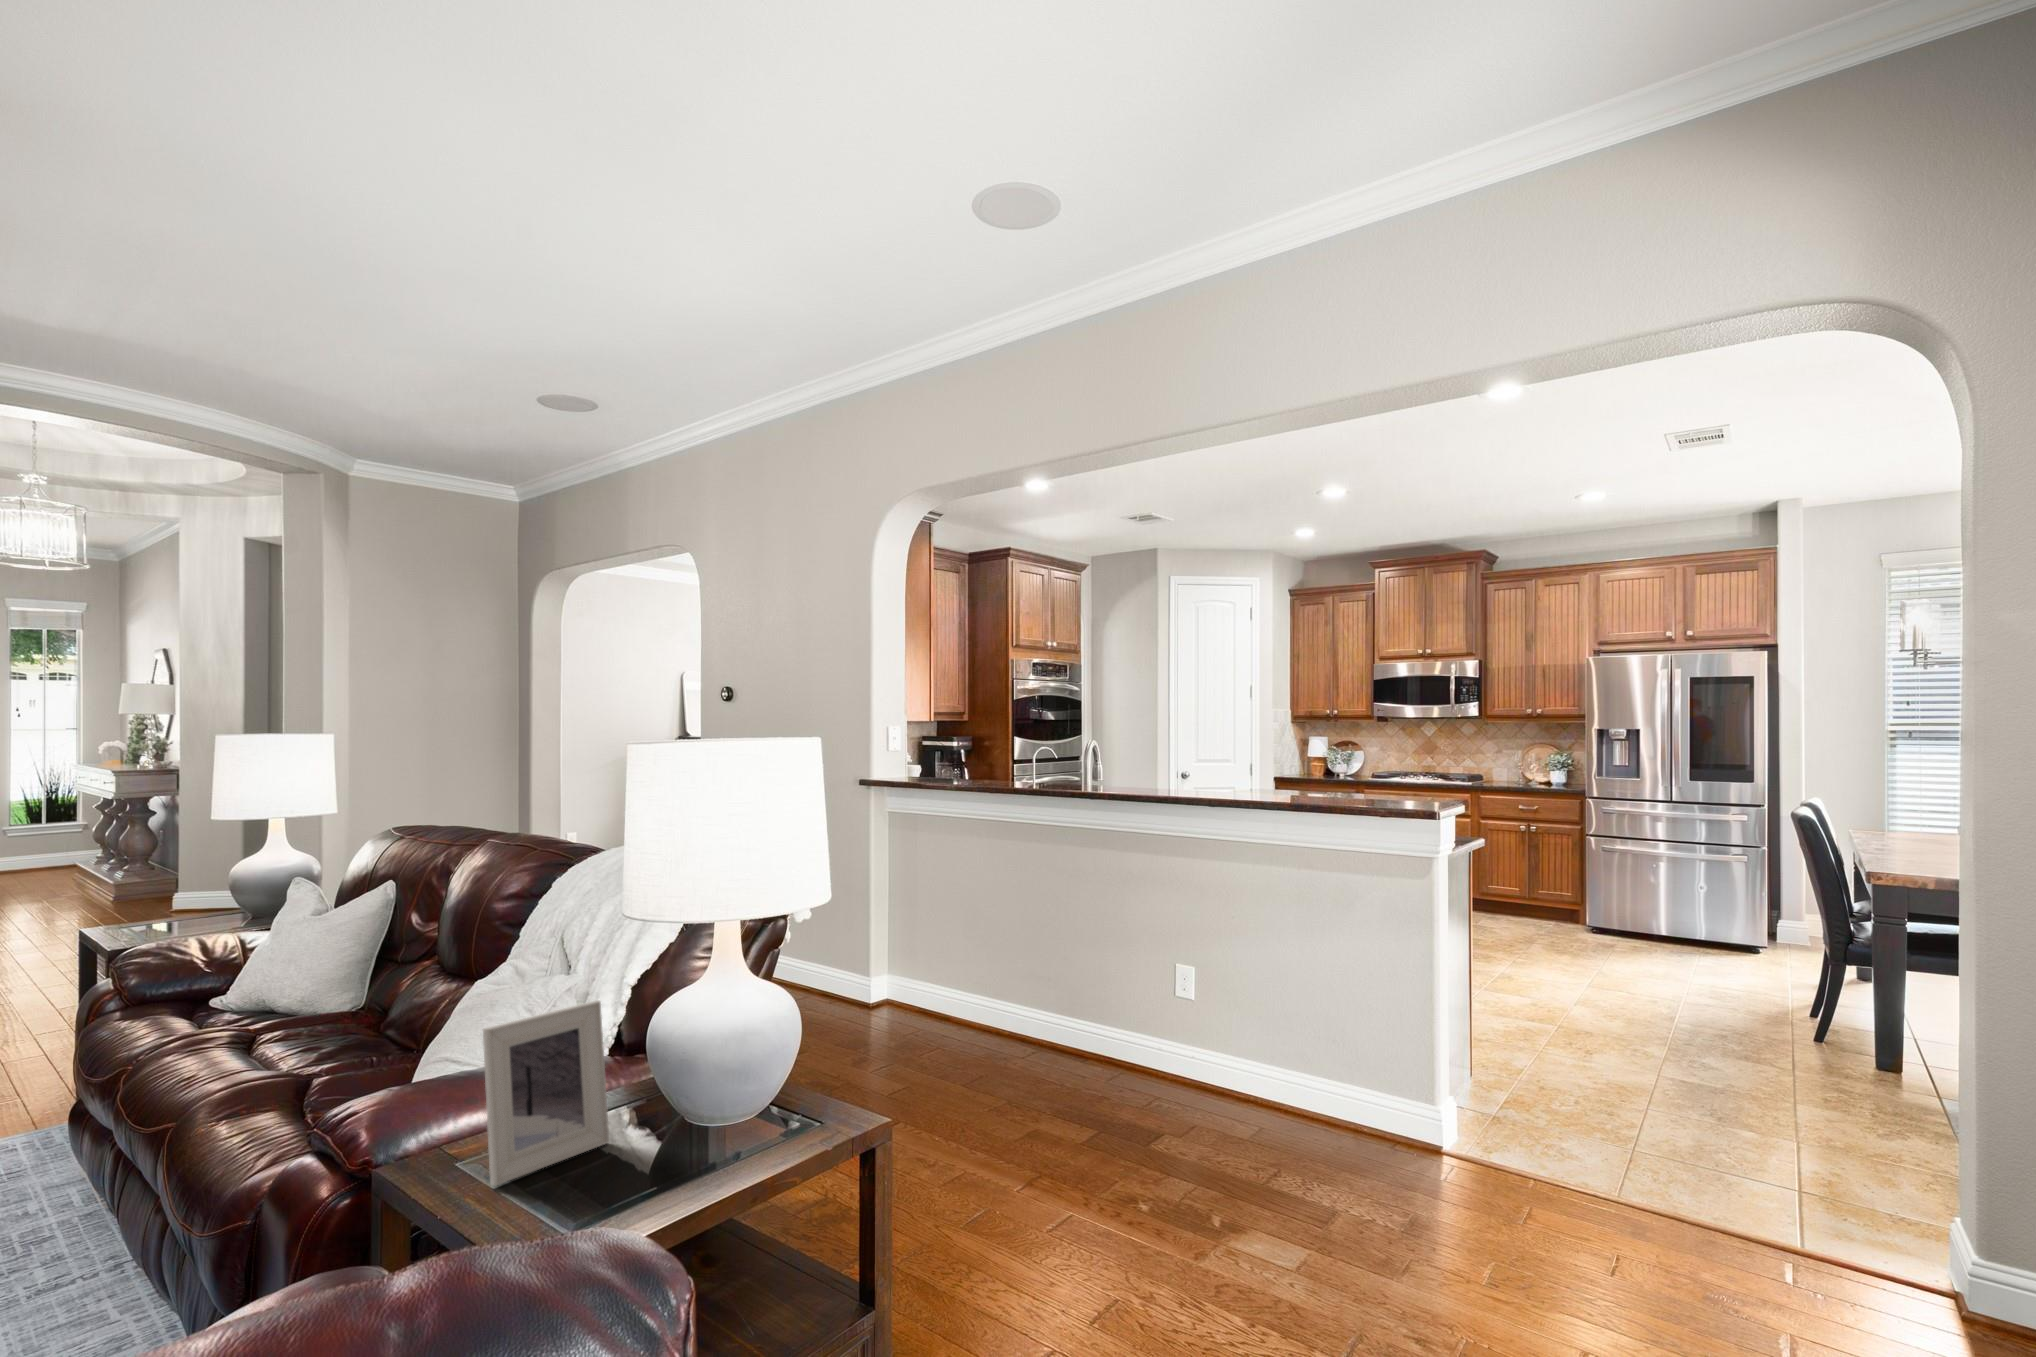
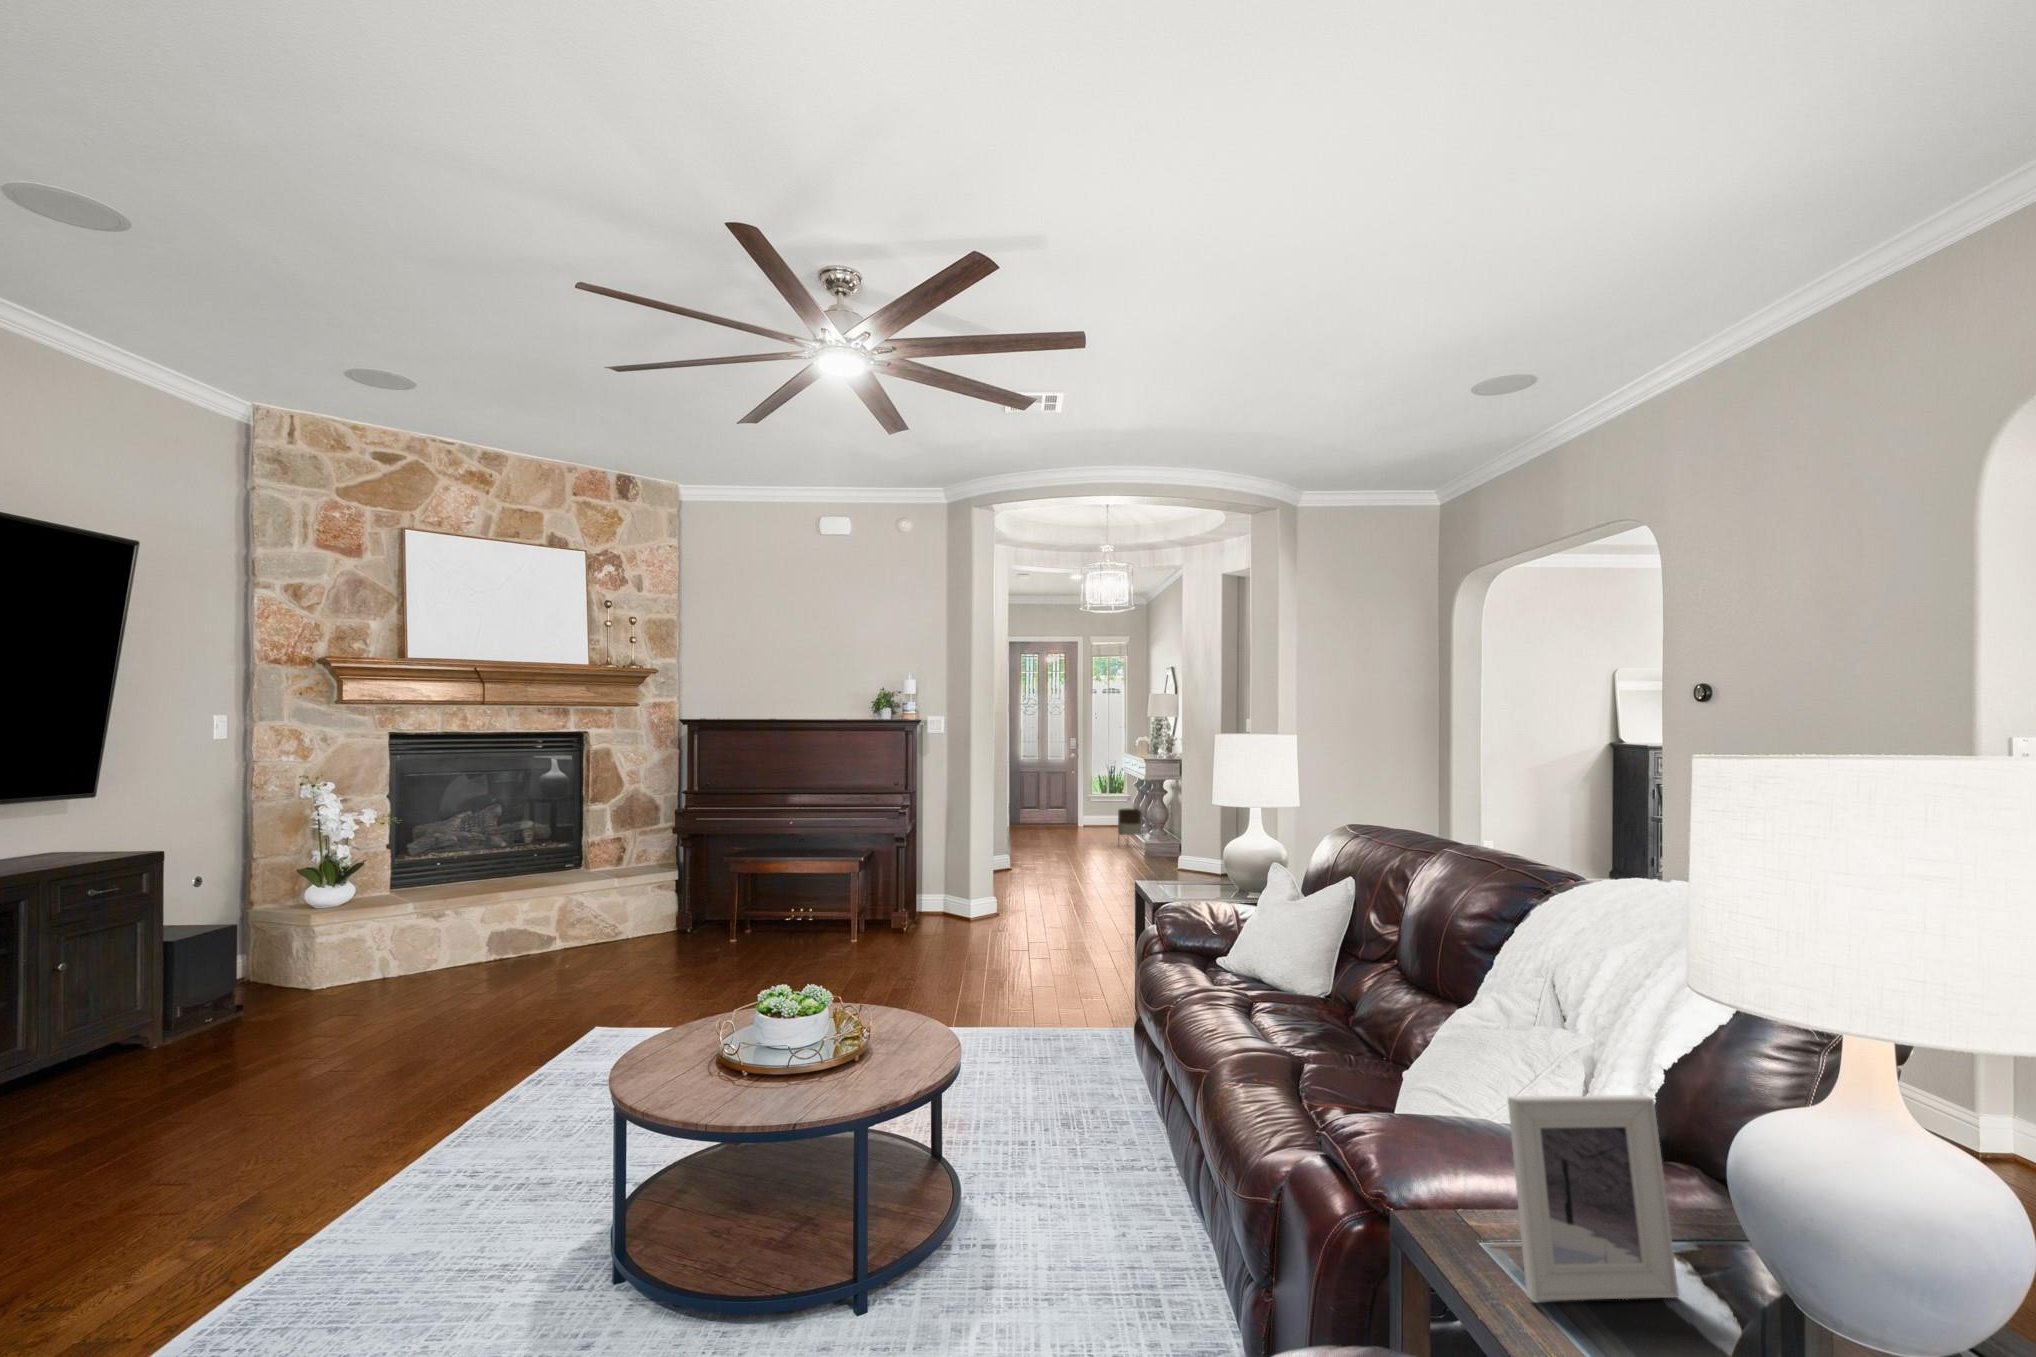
planter: none [58,841,109,899] -> present [1118,809,1143,843]

